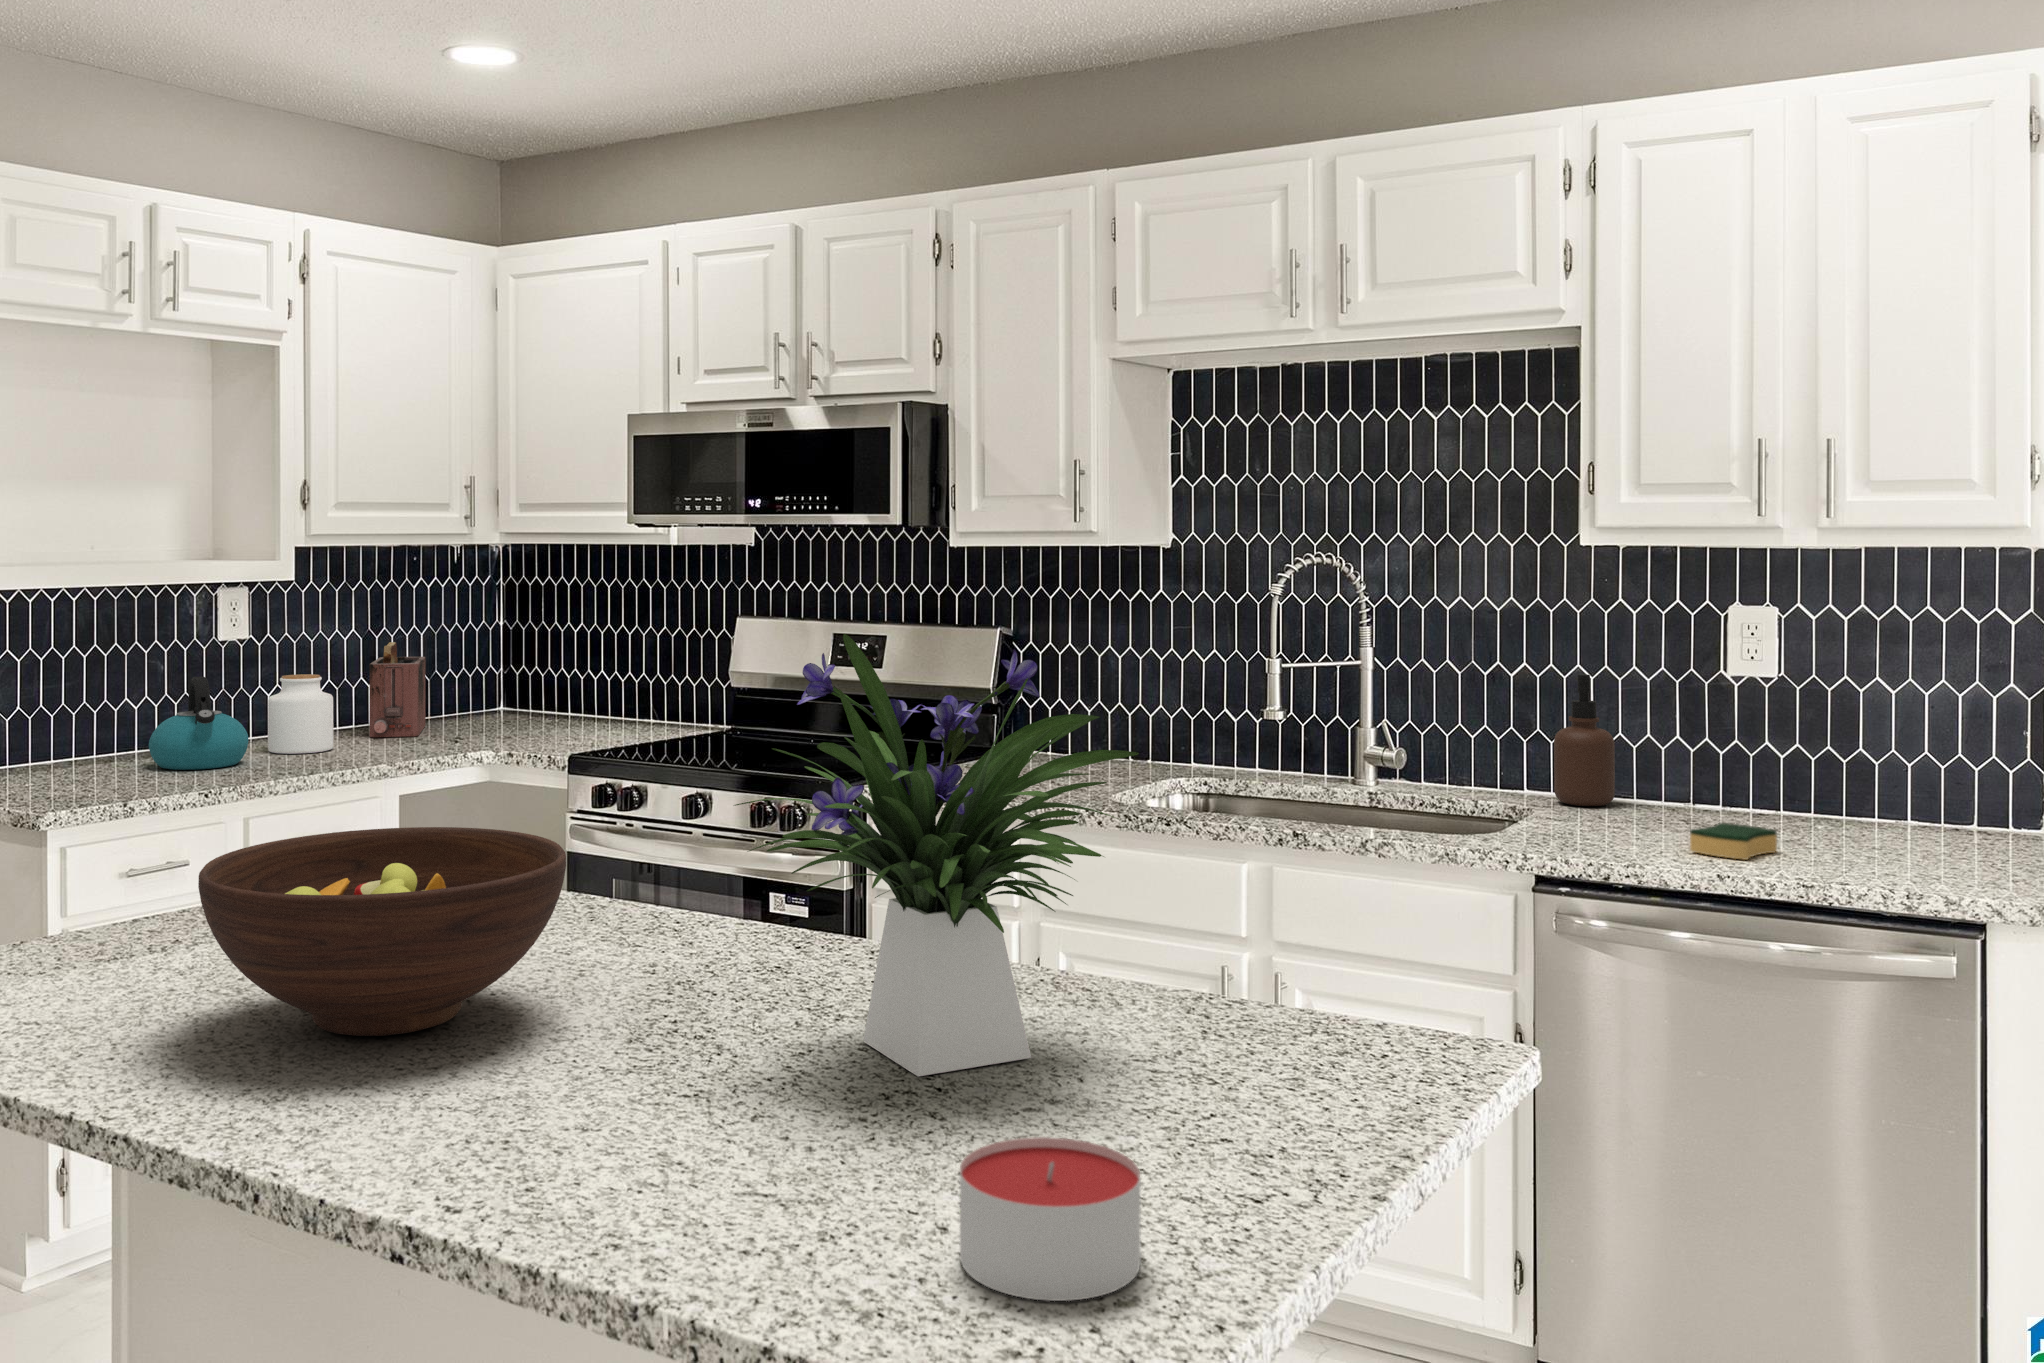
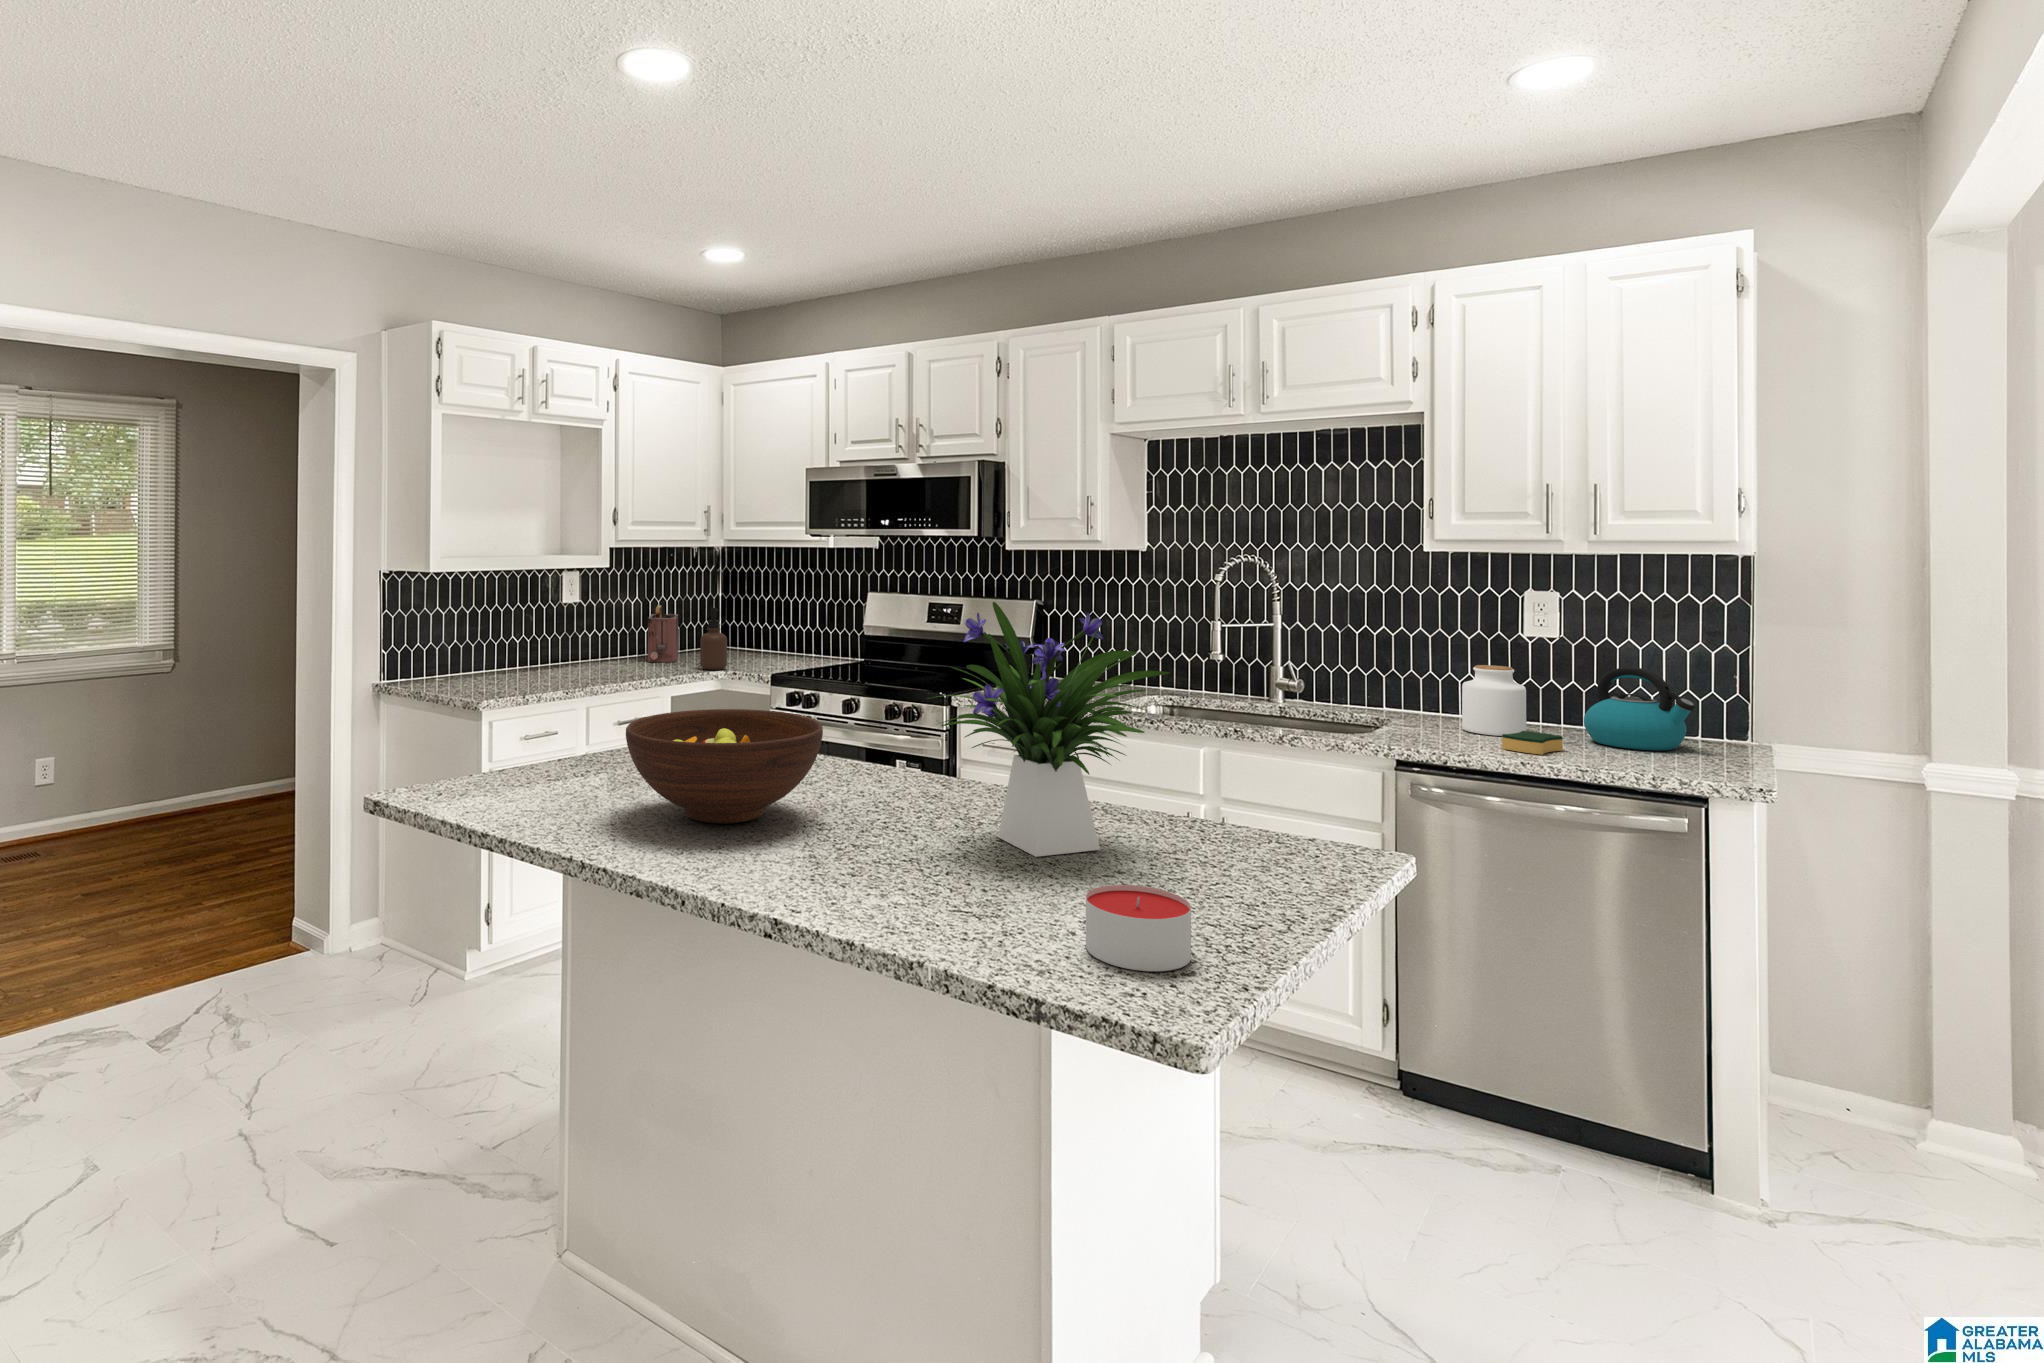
jar: present [268,674,333,754] -> present [1462,665,1526,736]
soap dispenser: present [1554,674,1615,806] -> present [700,608,727,670]
kettle: present [149,677,248,770] -> present [1584,667,1695,751]

